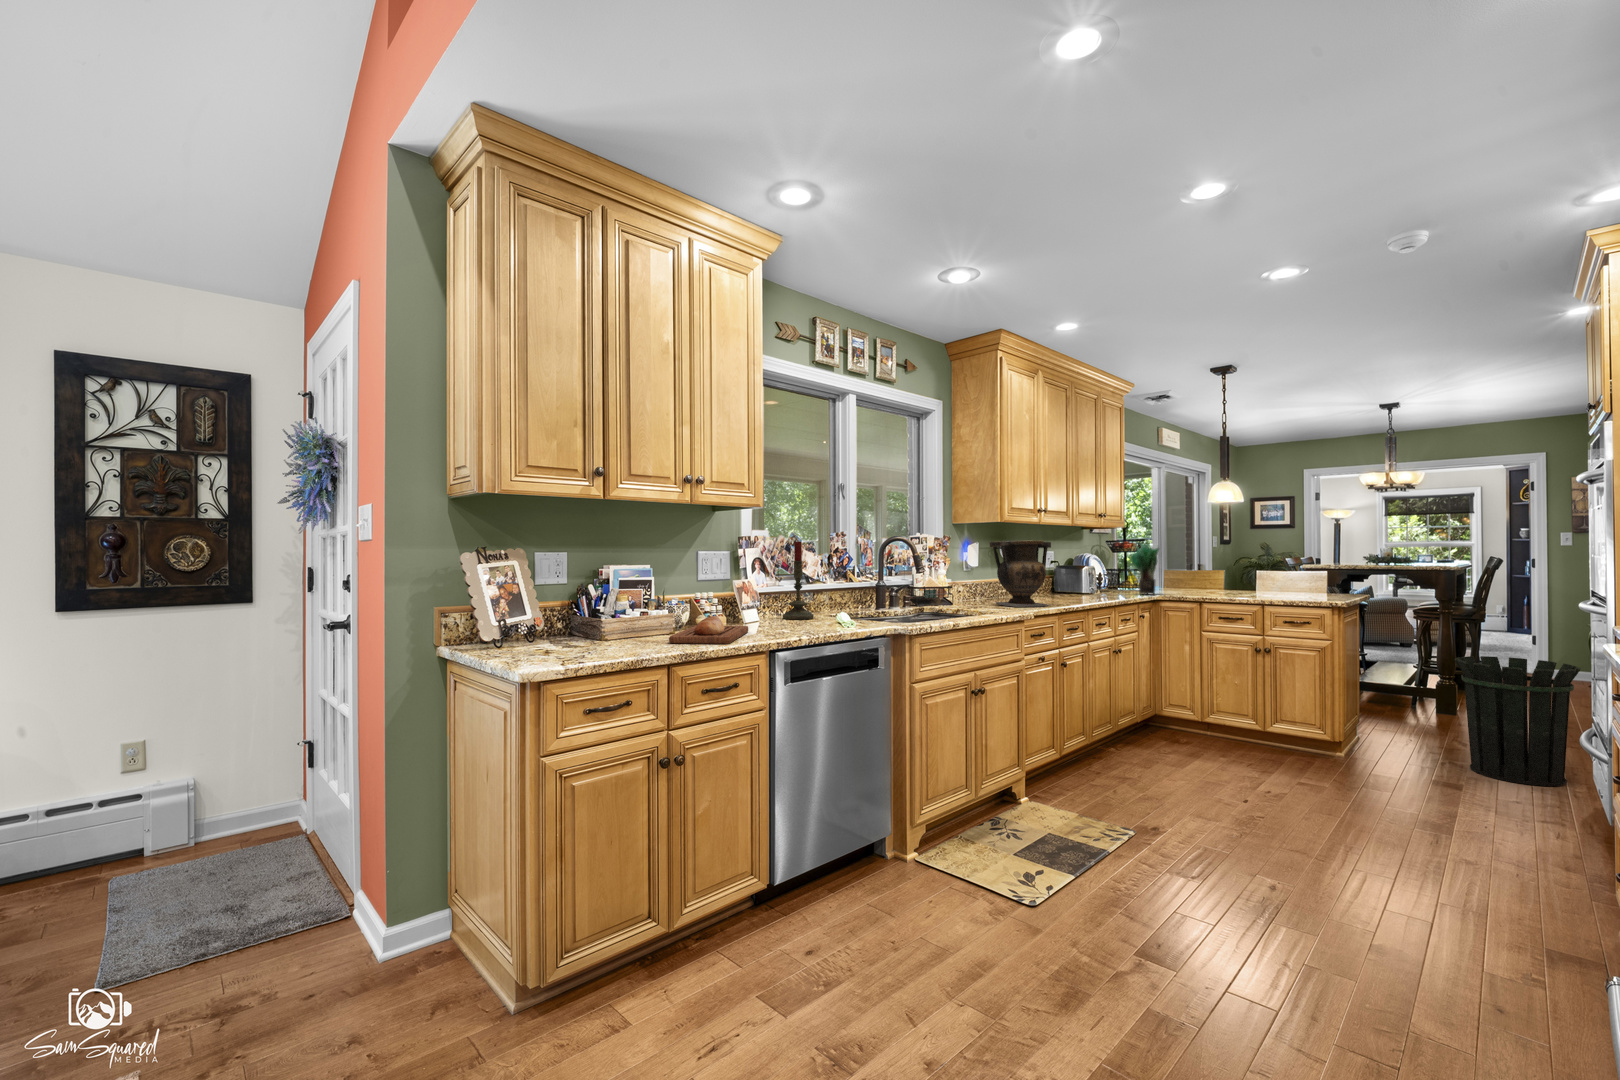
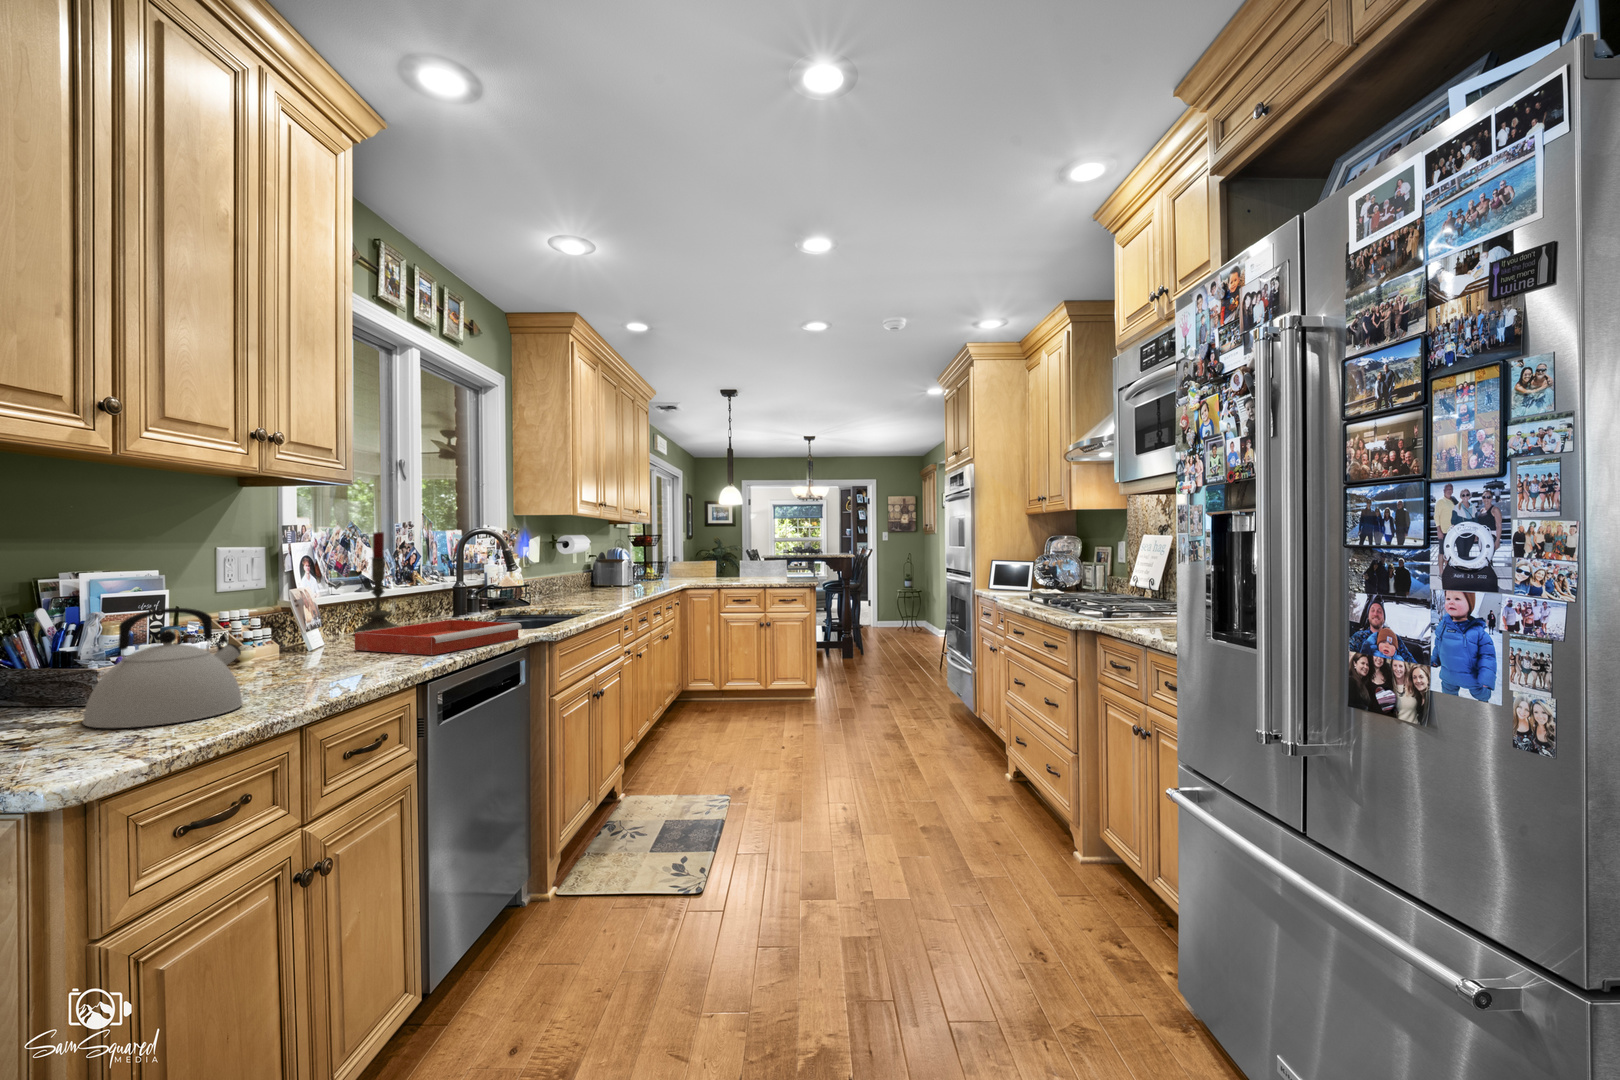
vase: present [990,541,1051,607] -> none [571,534,629,602]
potted plant: present [1131,543,1159,594] -> none [661,536,690,584]
kettle: none [574,587,648,653] -> present [82,608,243,728]
tray: none [760,611,873,634] -> present [355,620,522,655]
bread loaf: present [669,616,748,644] -> none [261,641,378,690]
waste bin: present [1455,656,1581,786] -> none [878,617,939,701]

